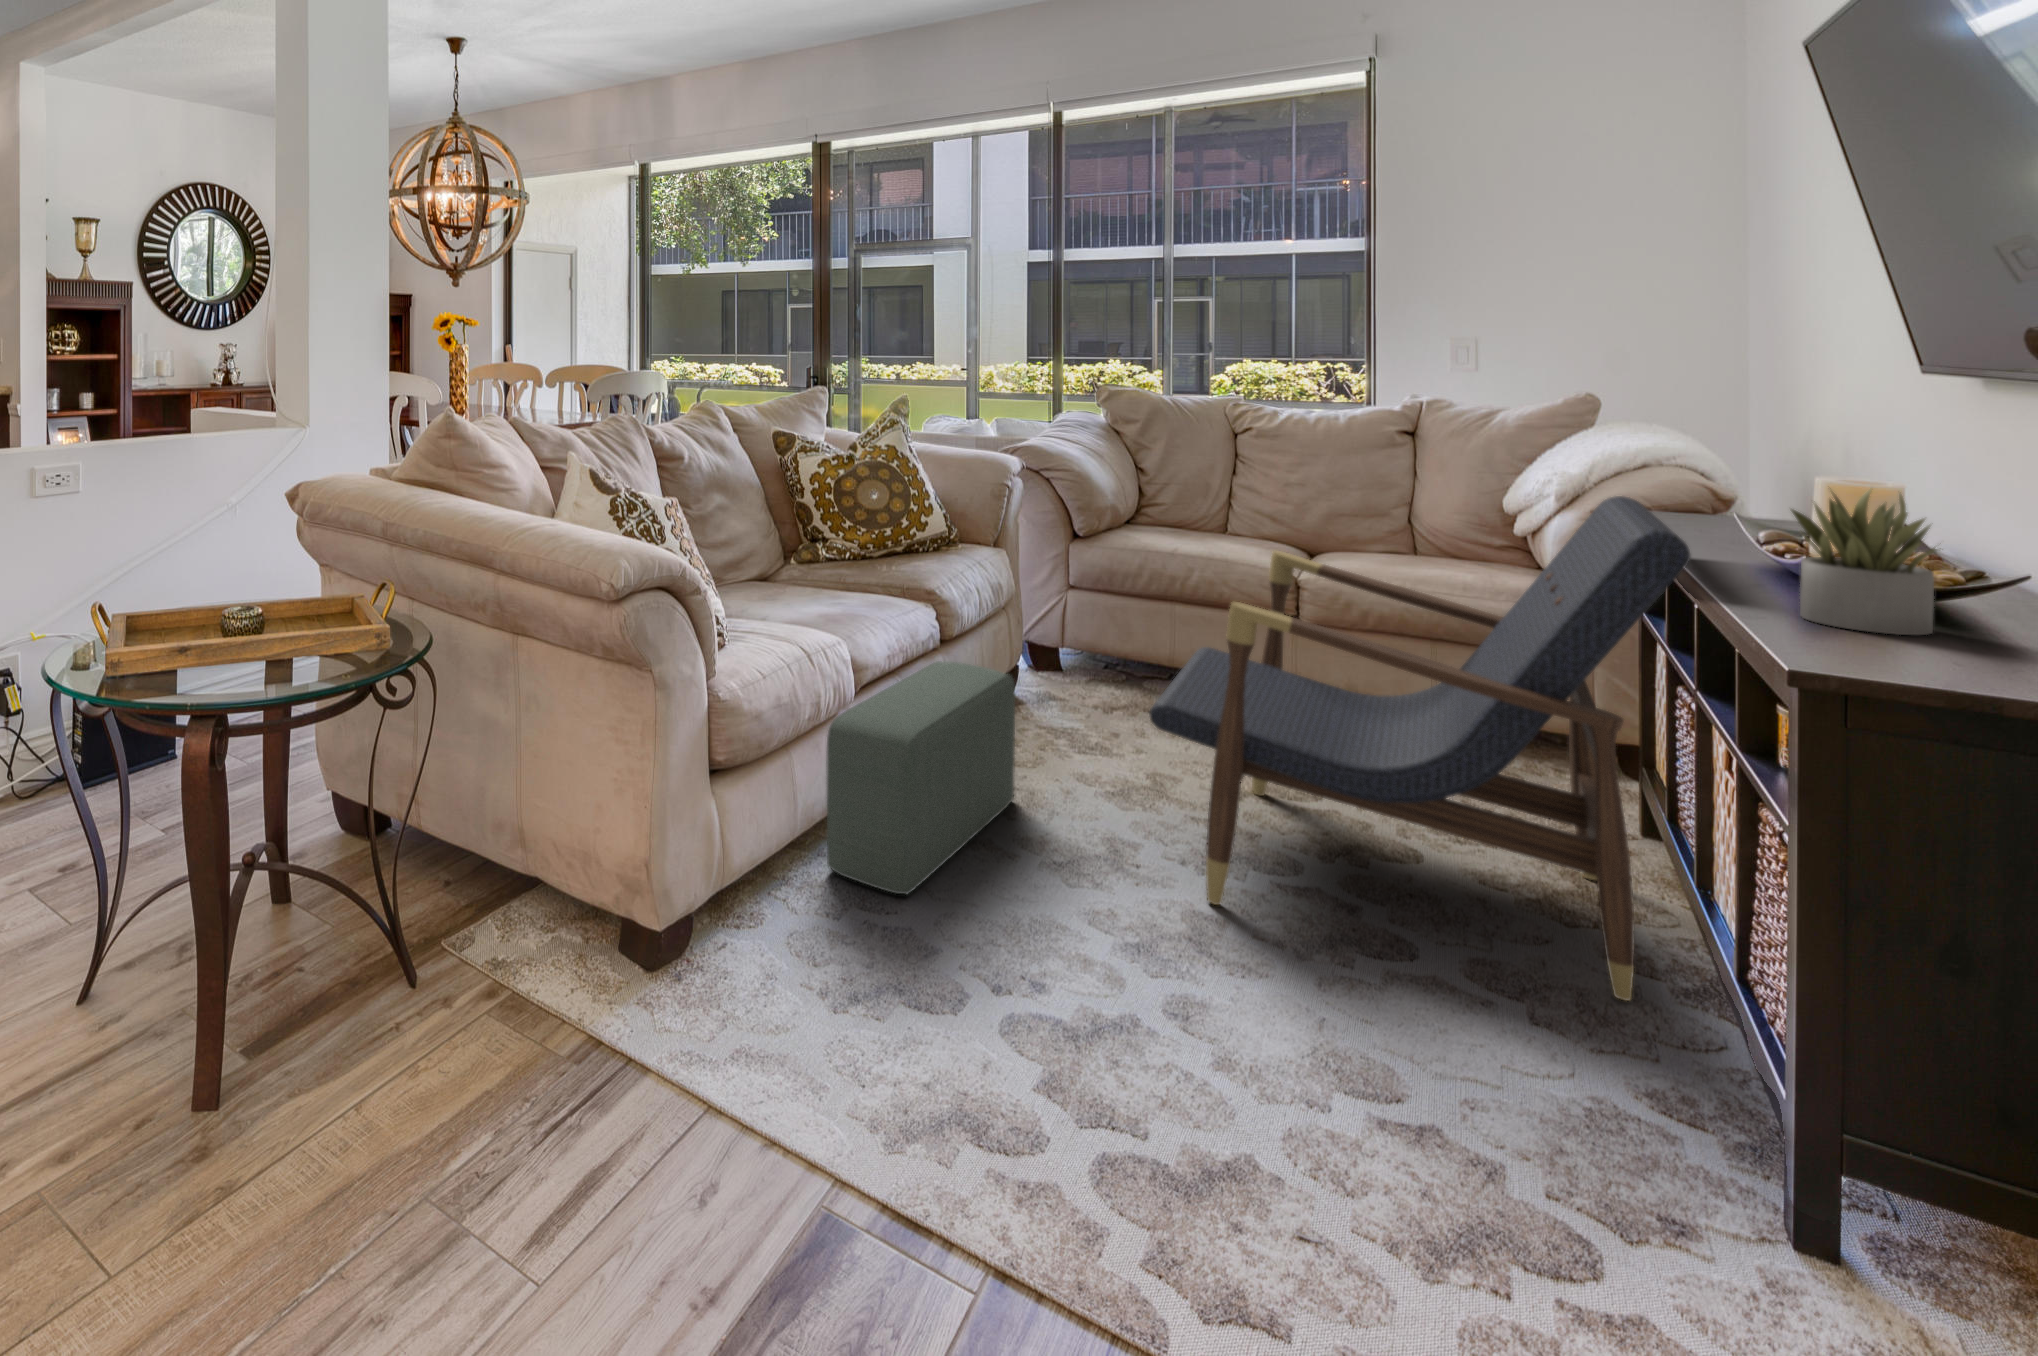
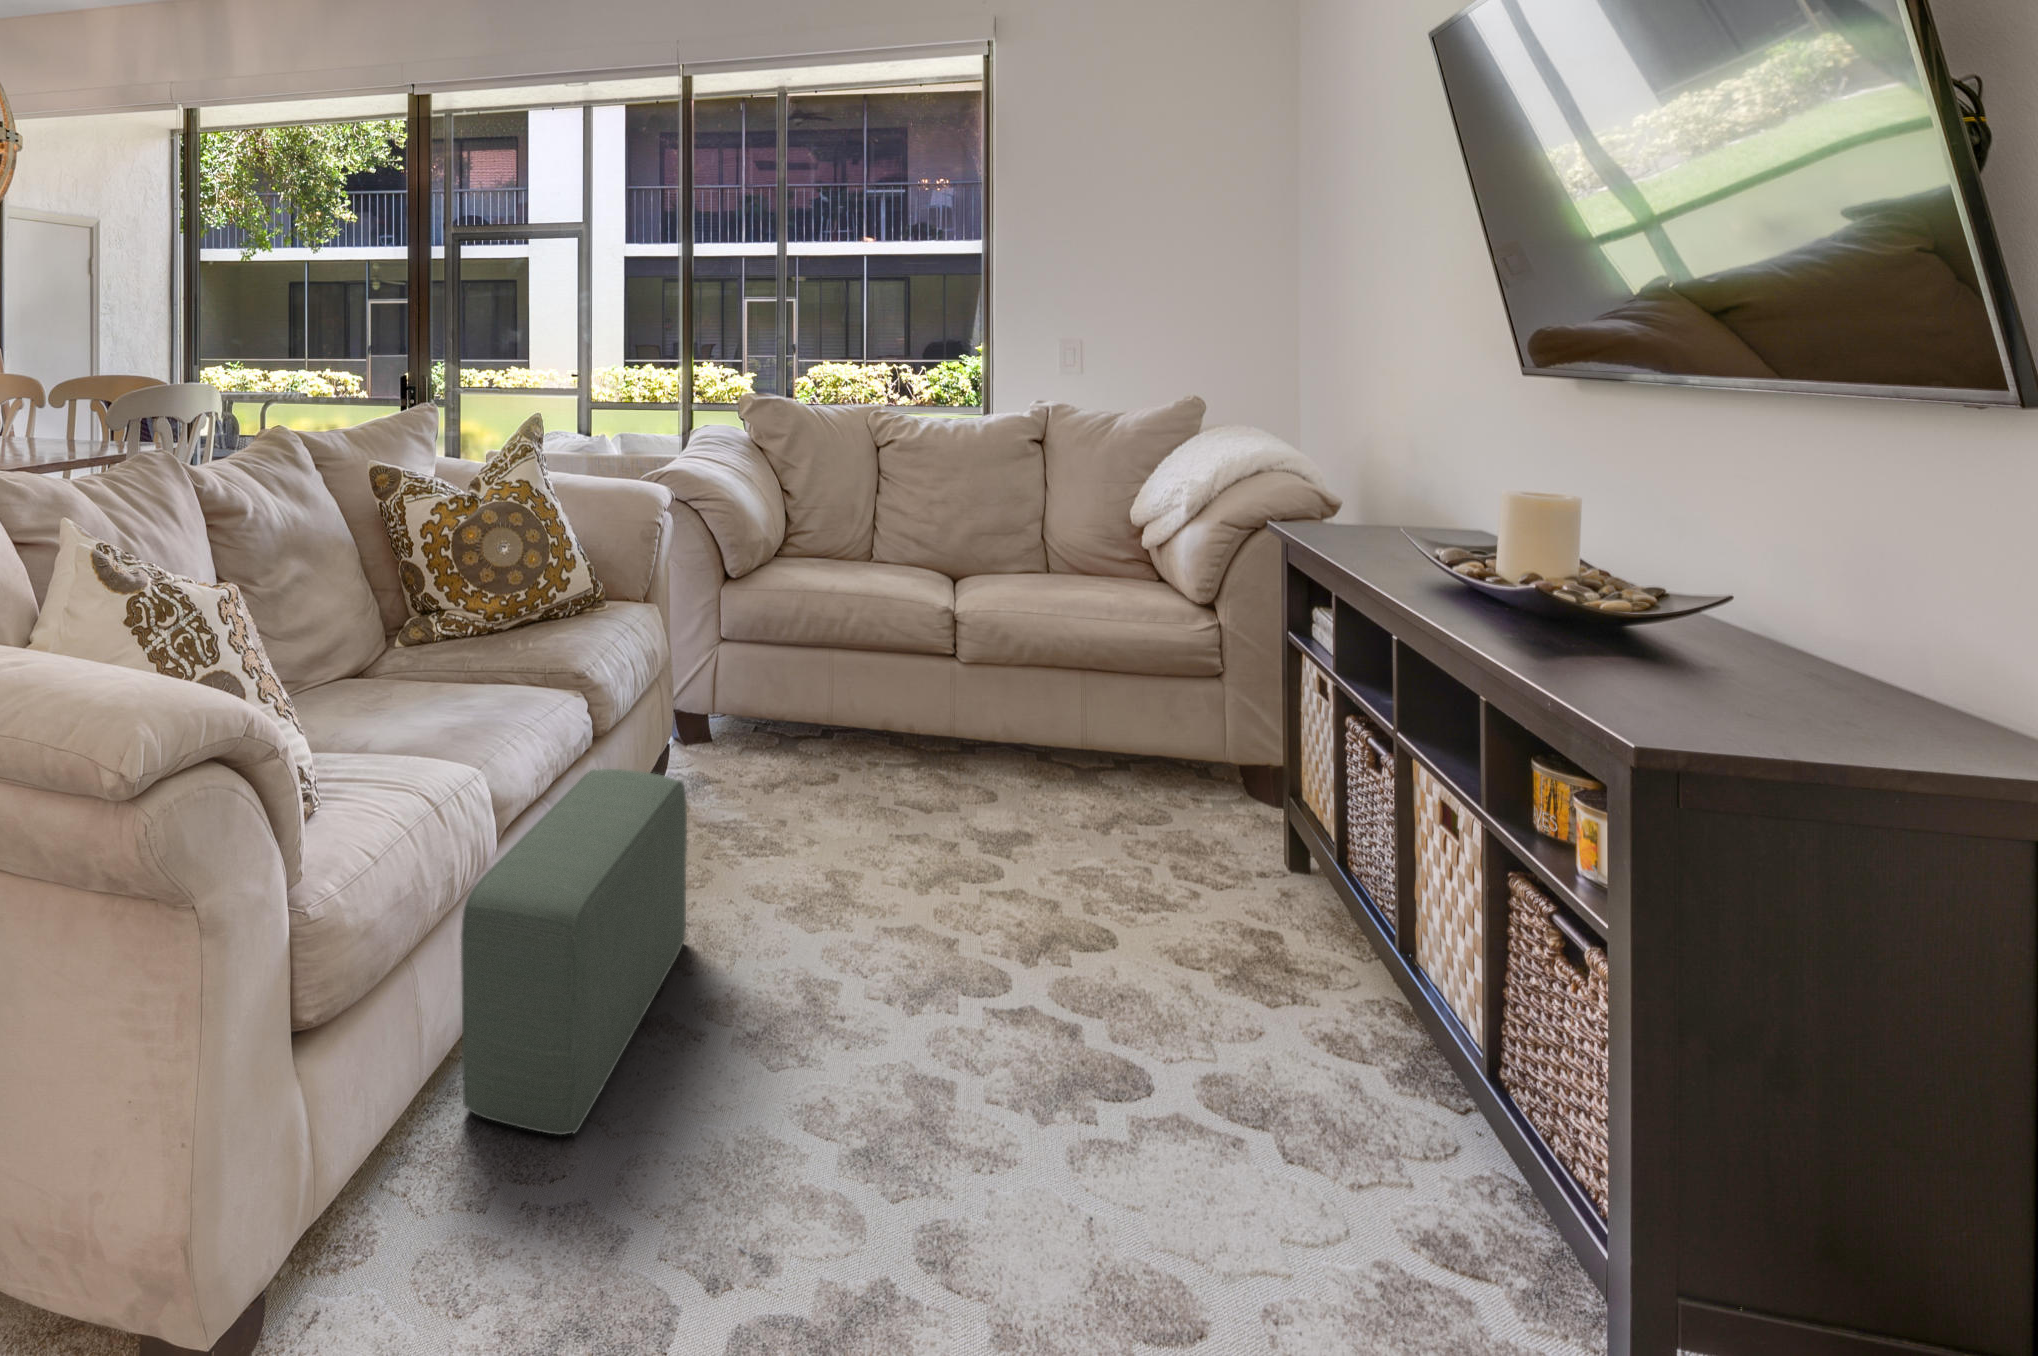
succulent plant: present [1791,488,1937,635] -> none [1524,511,1676,677]
lounge chair: present [1150,496,1690,1001] -> none [855,516,1417,1108]

